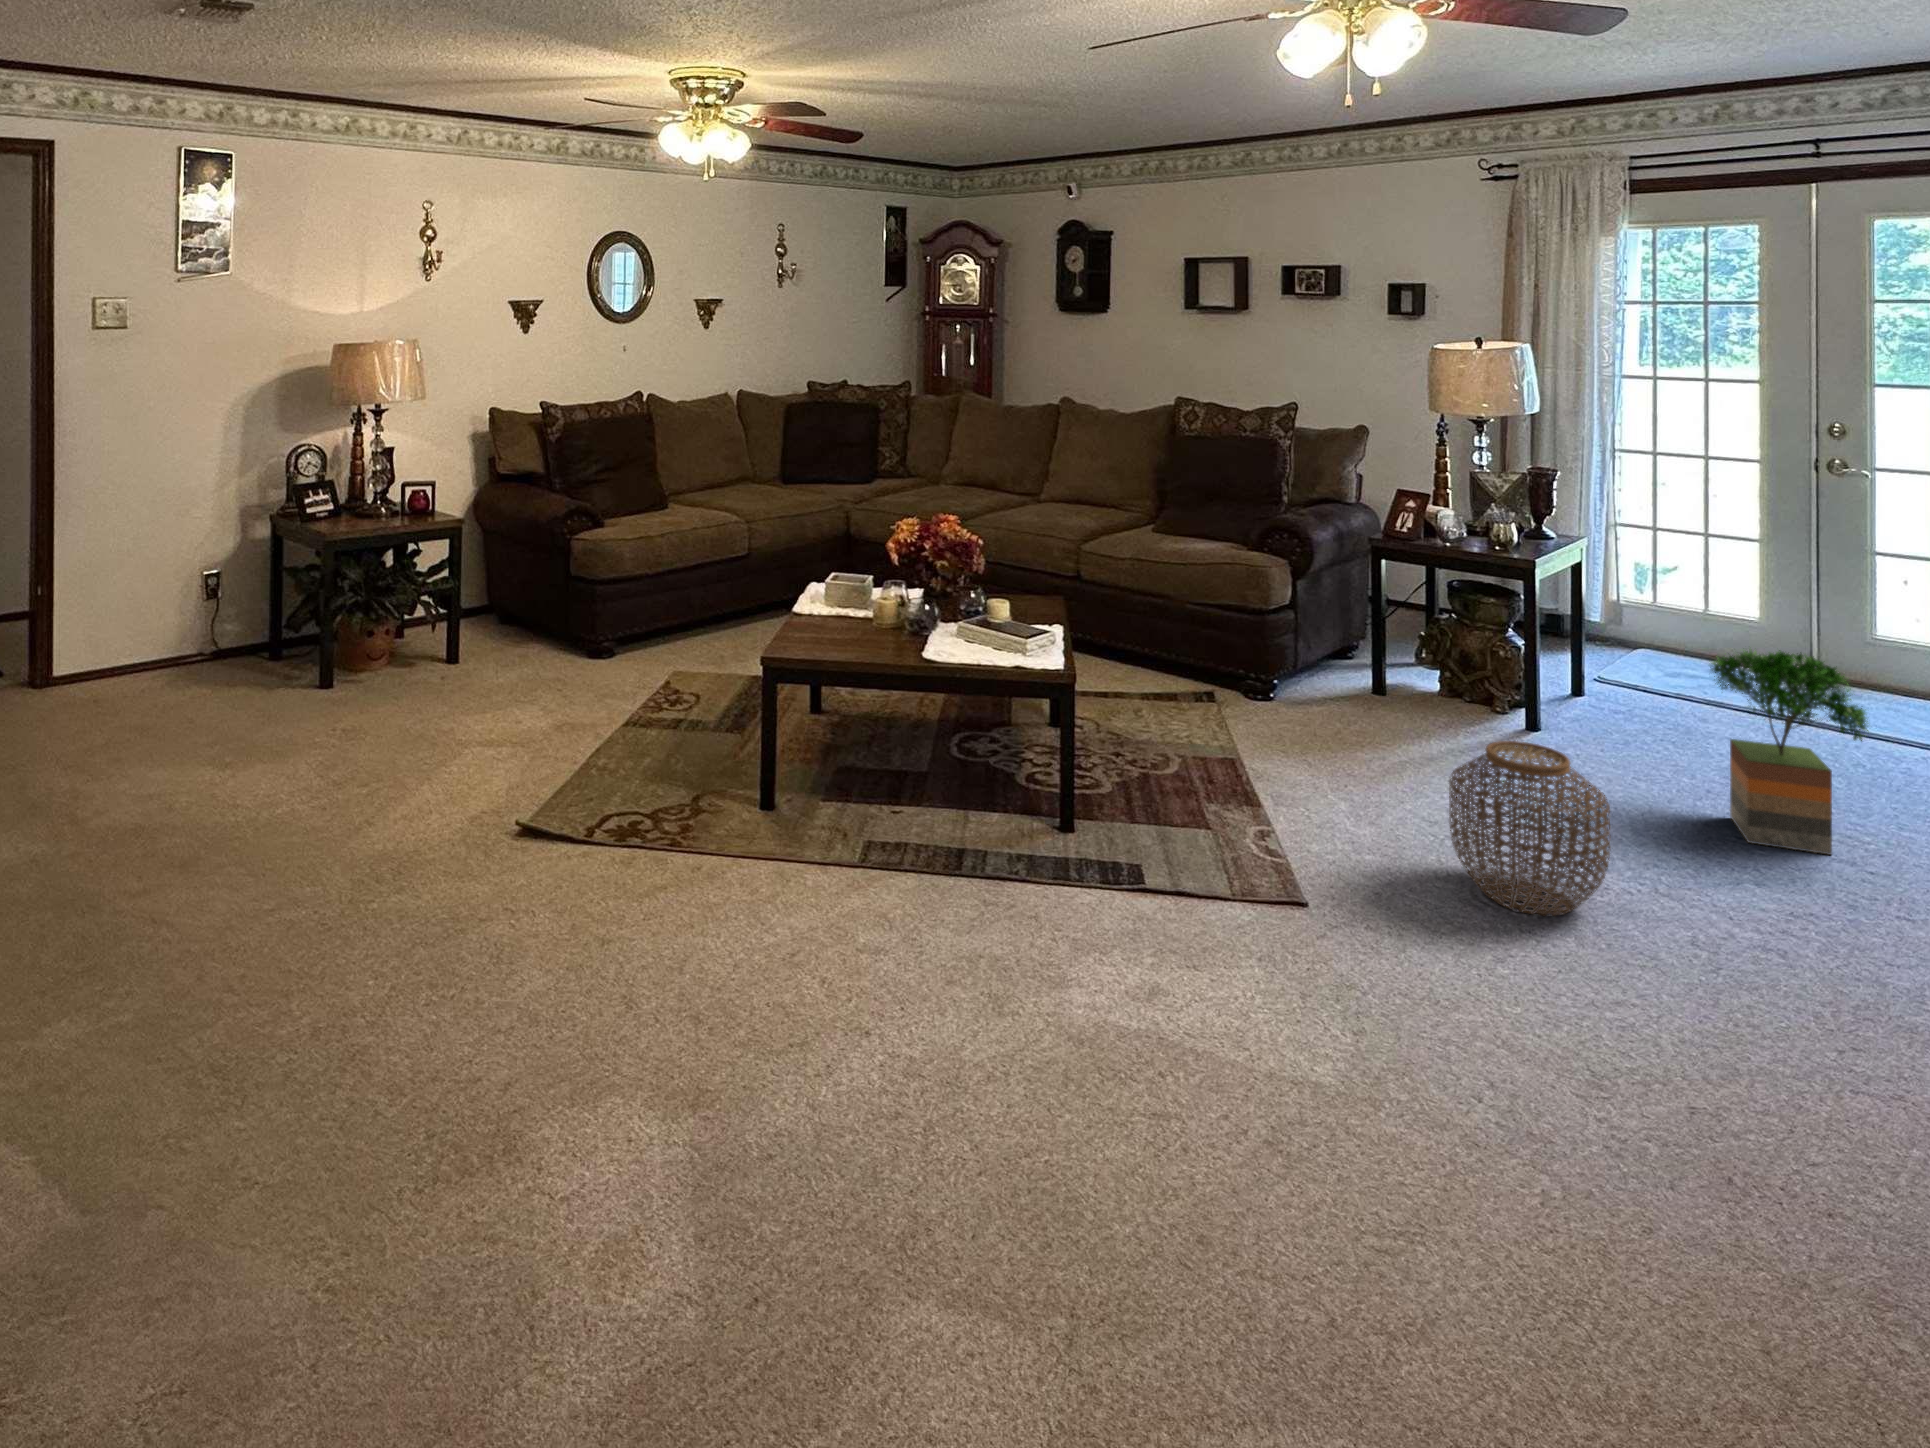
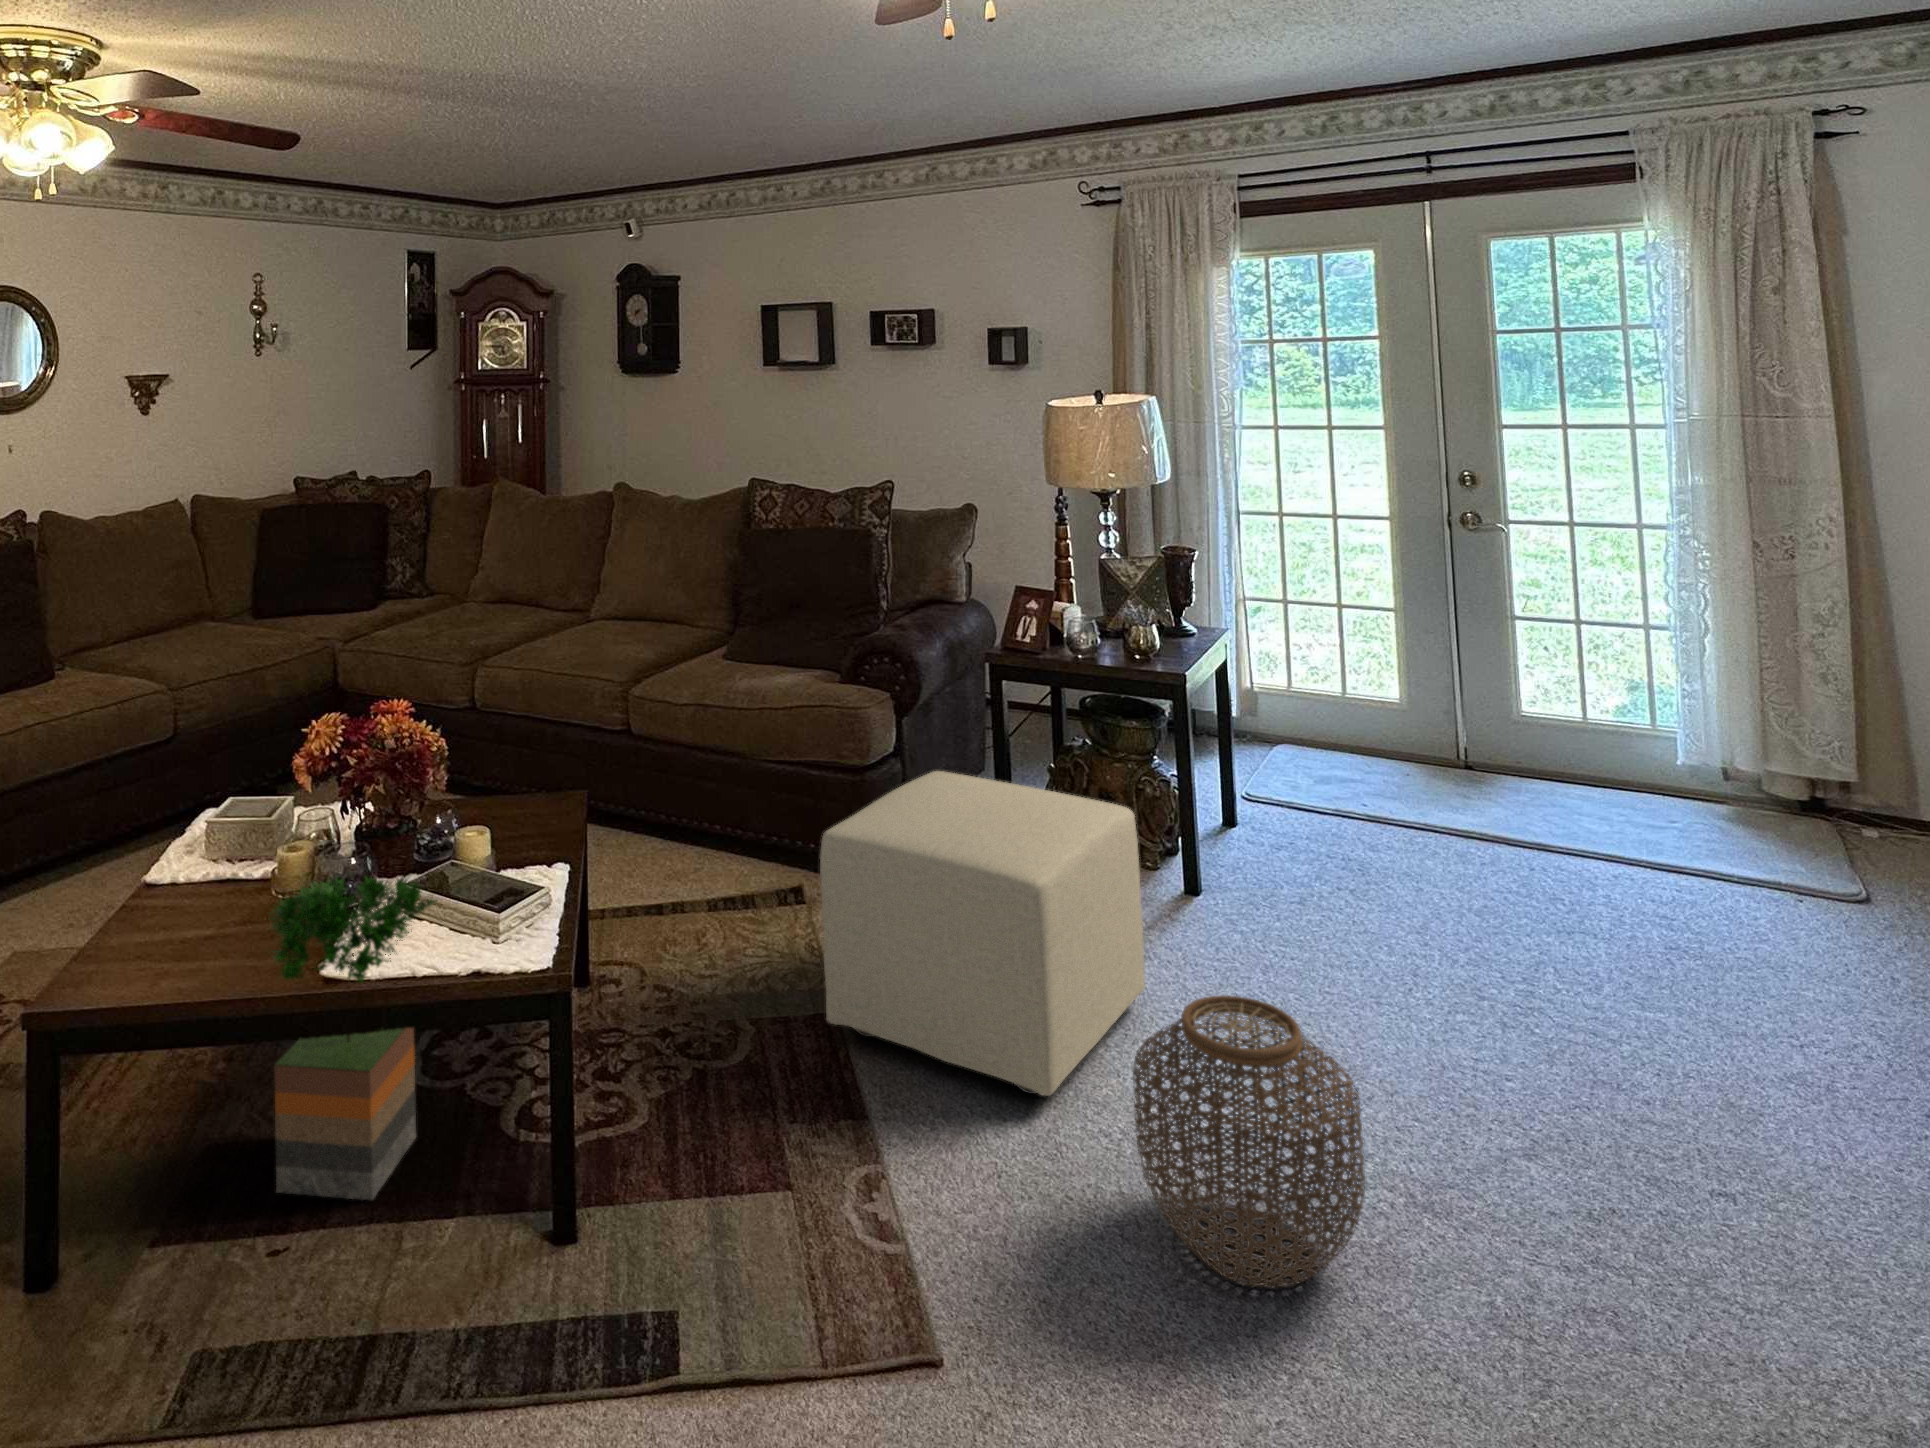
ottoman: none [1232,610,1478,814] -> present [820,771,1145,1096]
potted tree: present [1710,649,1869,855] -> present [268,875,437,1200]

